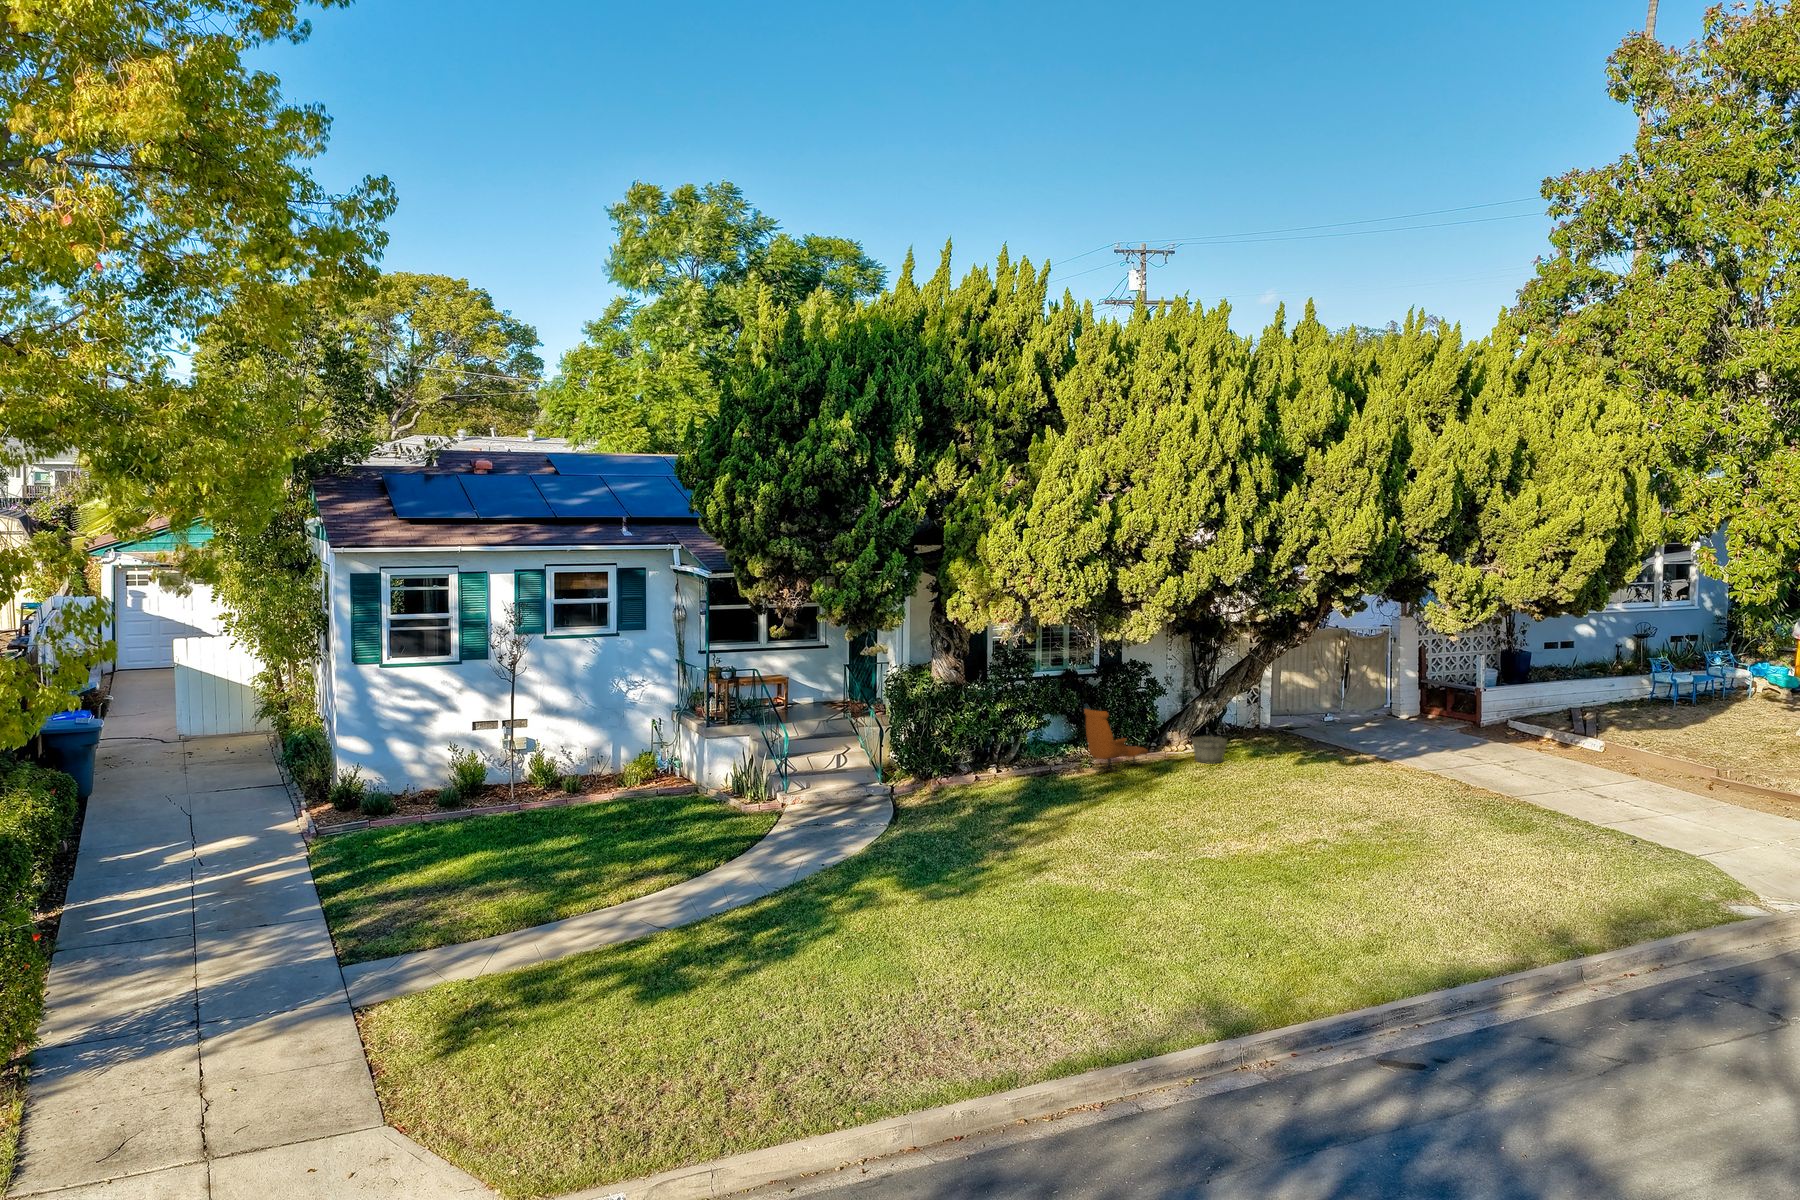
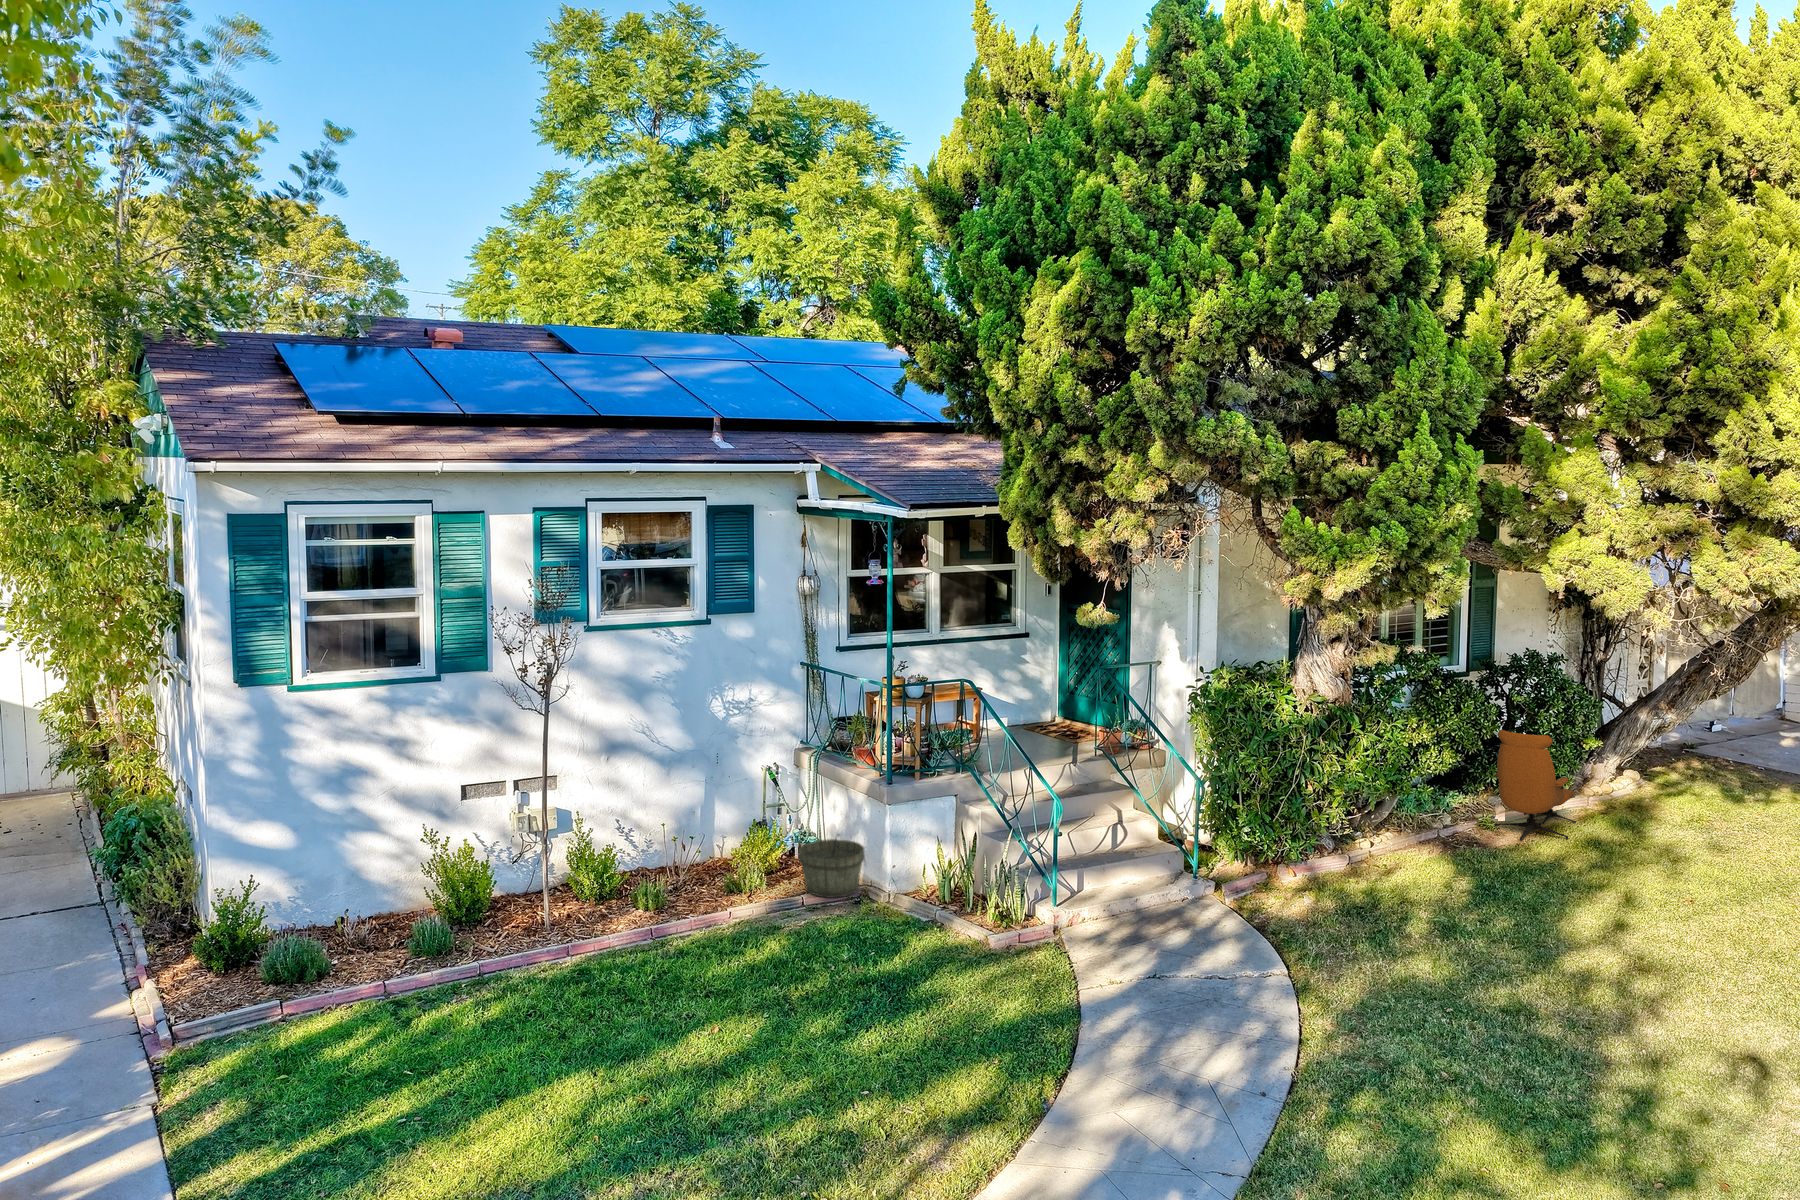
wooden bucket: present [1192,735,1227,763] -> present [799,839,865,898]

